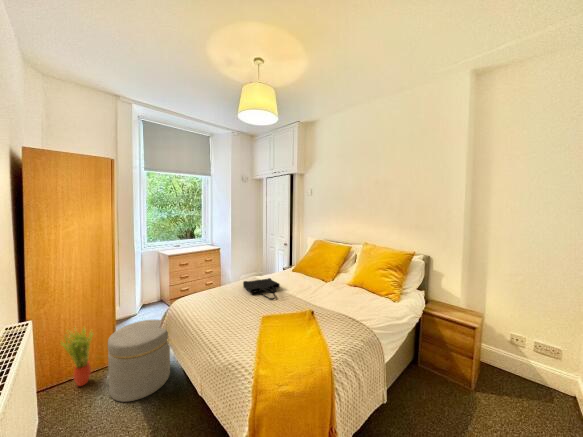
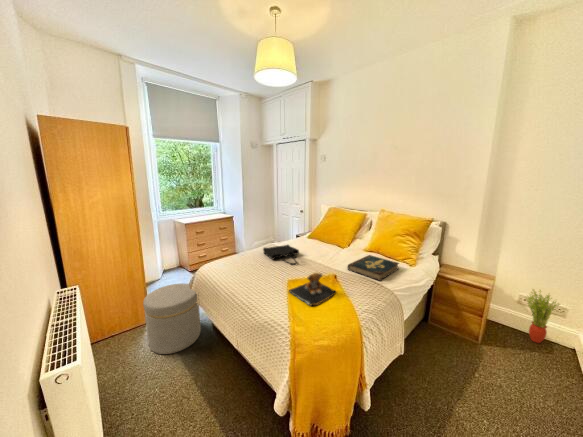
book: none [327,290,382,318] -> present [347,255,399,281]
teddy bear: none [260,308,311,345] -> present [289,273,335,305]
potted plant: present [61,327,93,386] -> present [526,289,560,343]

